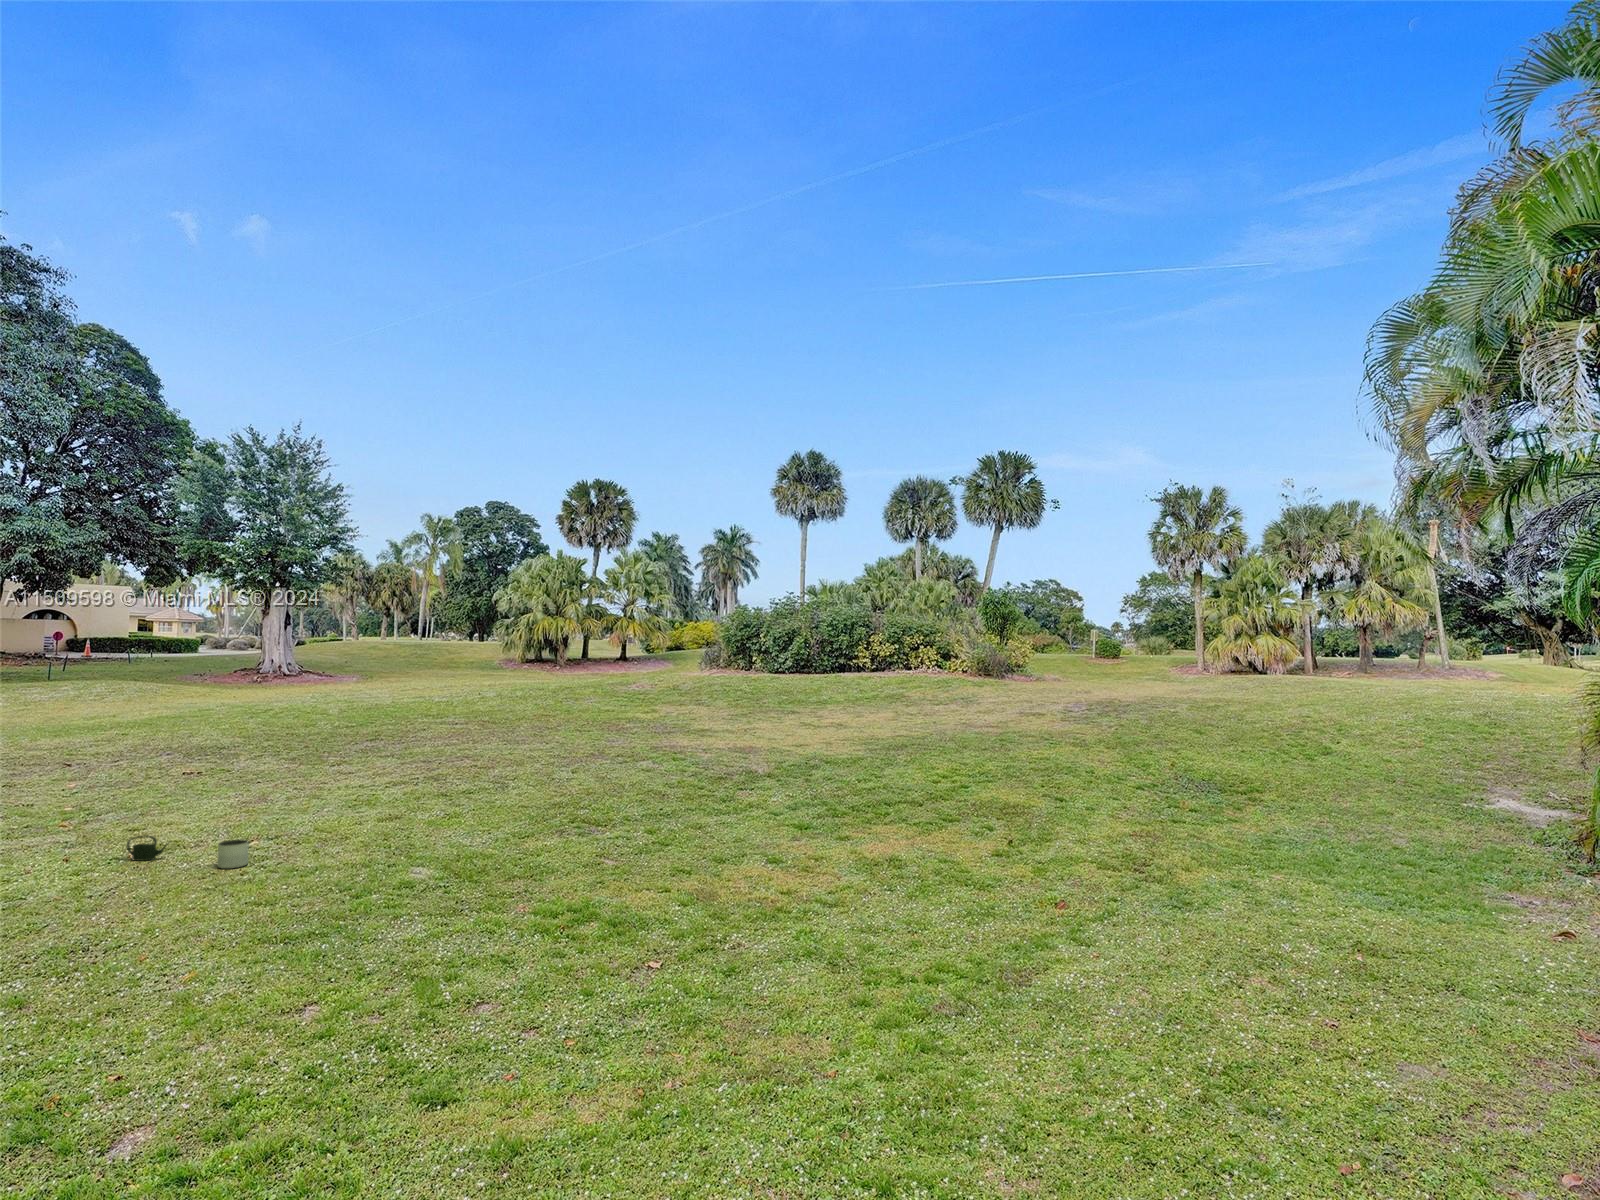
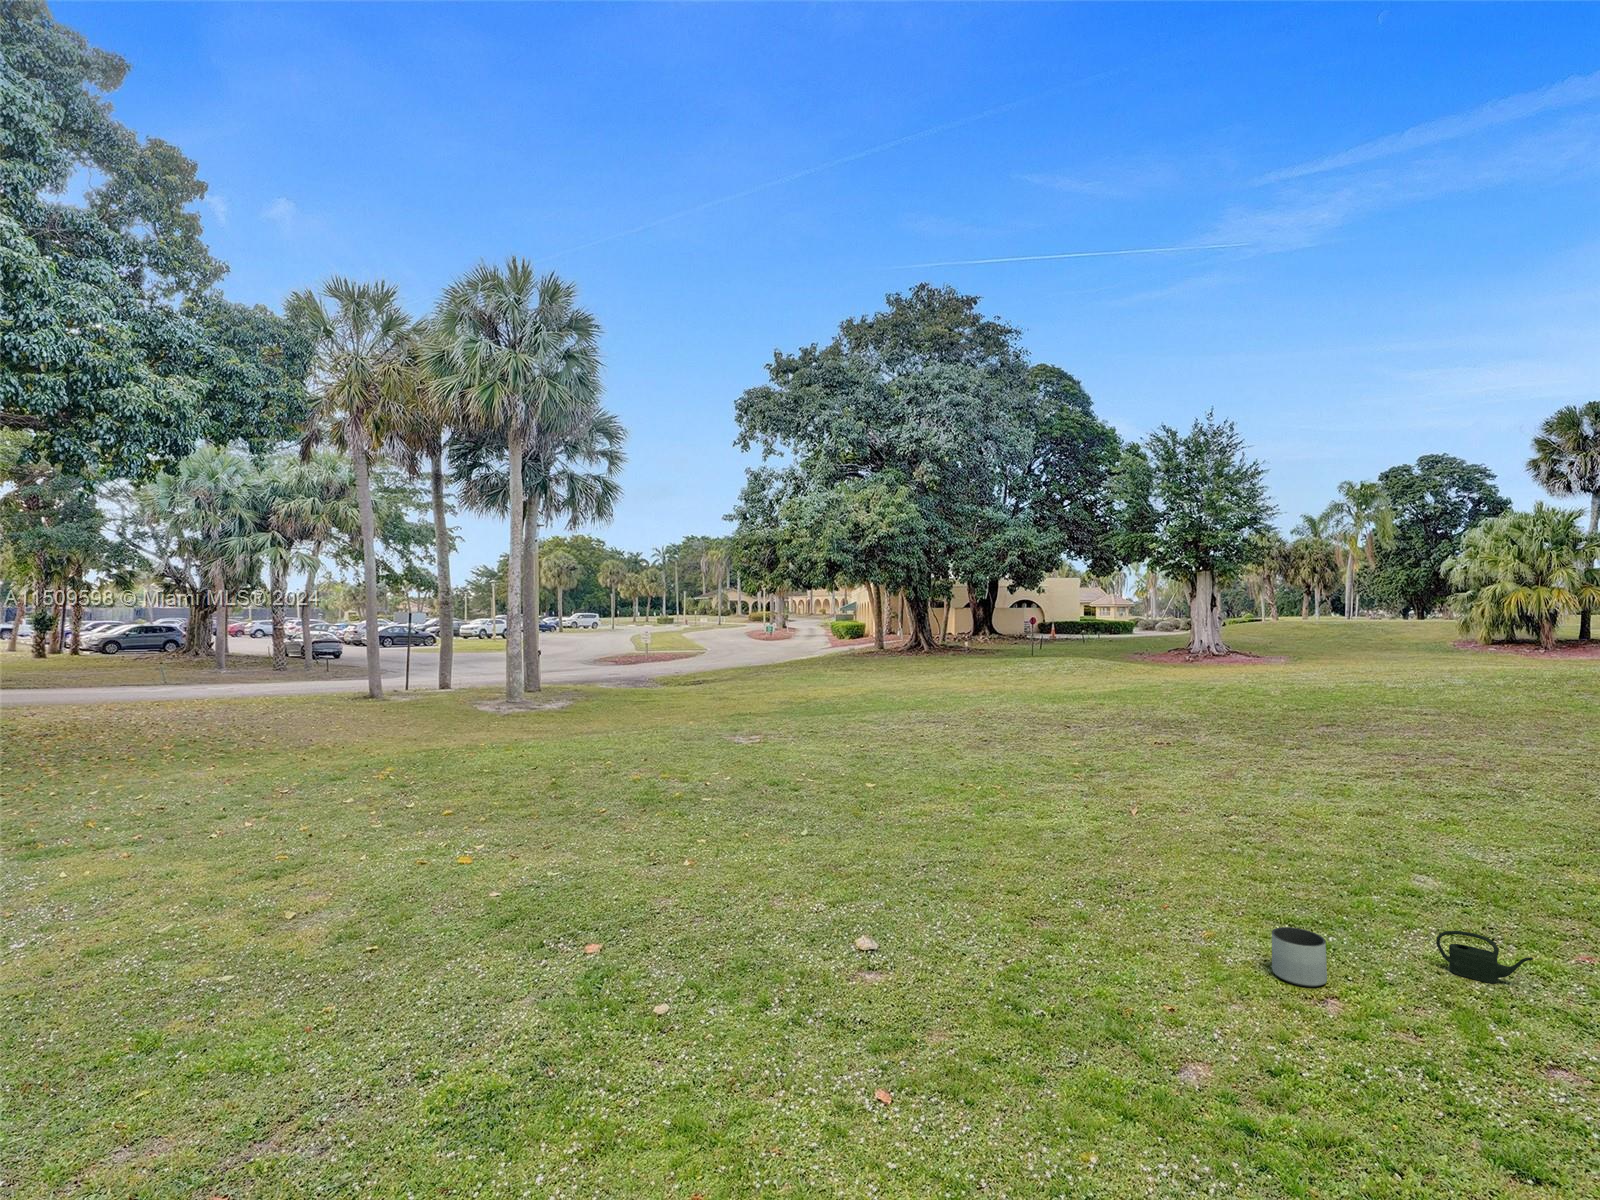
watering can: present [127,836,168,861] -> present [1436,931,1533,983]

